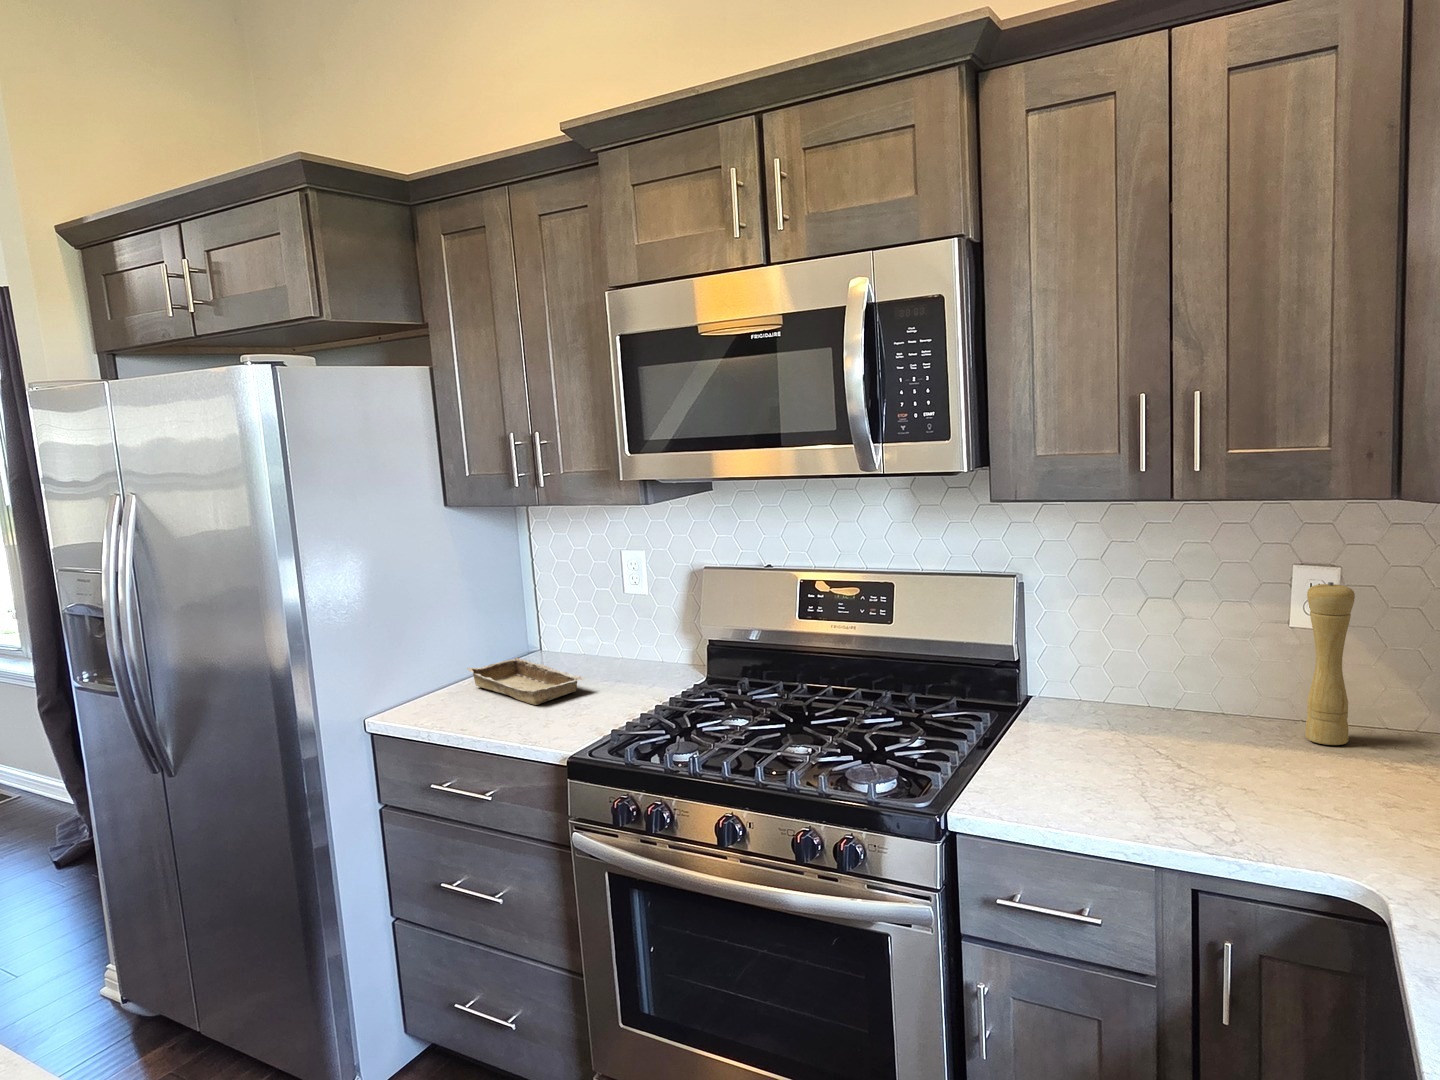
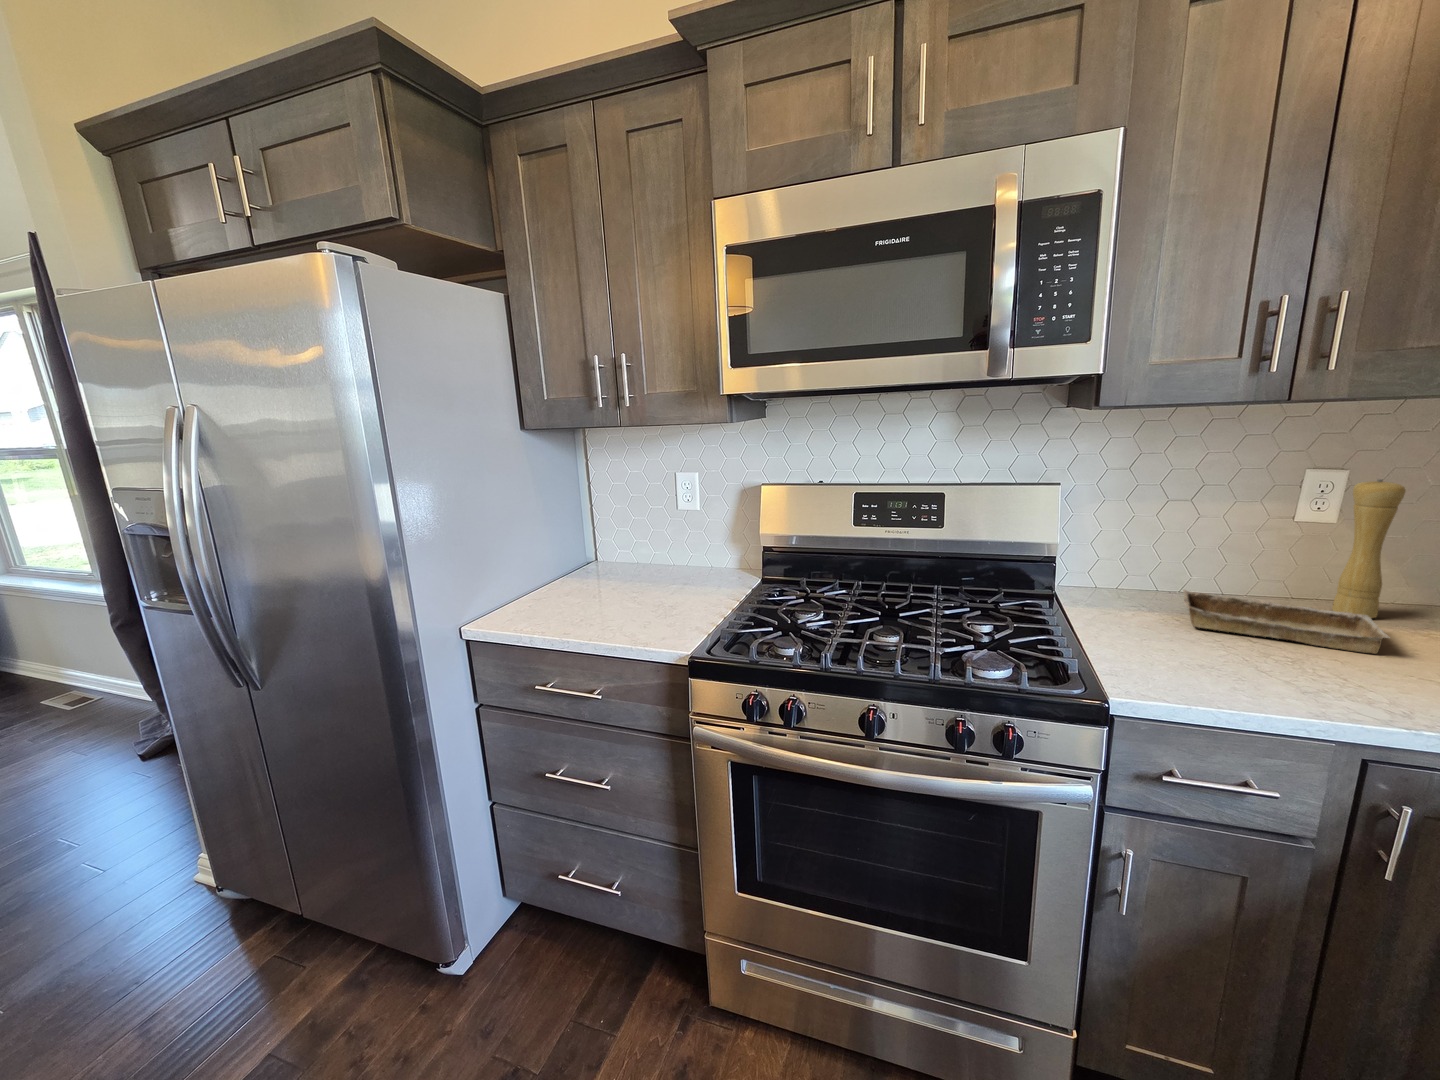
tray: present [467,658,586,705] -> present [1183,590,1390,654]

